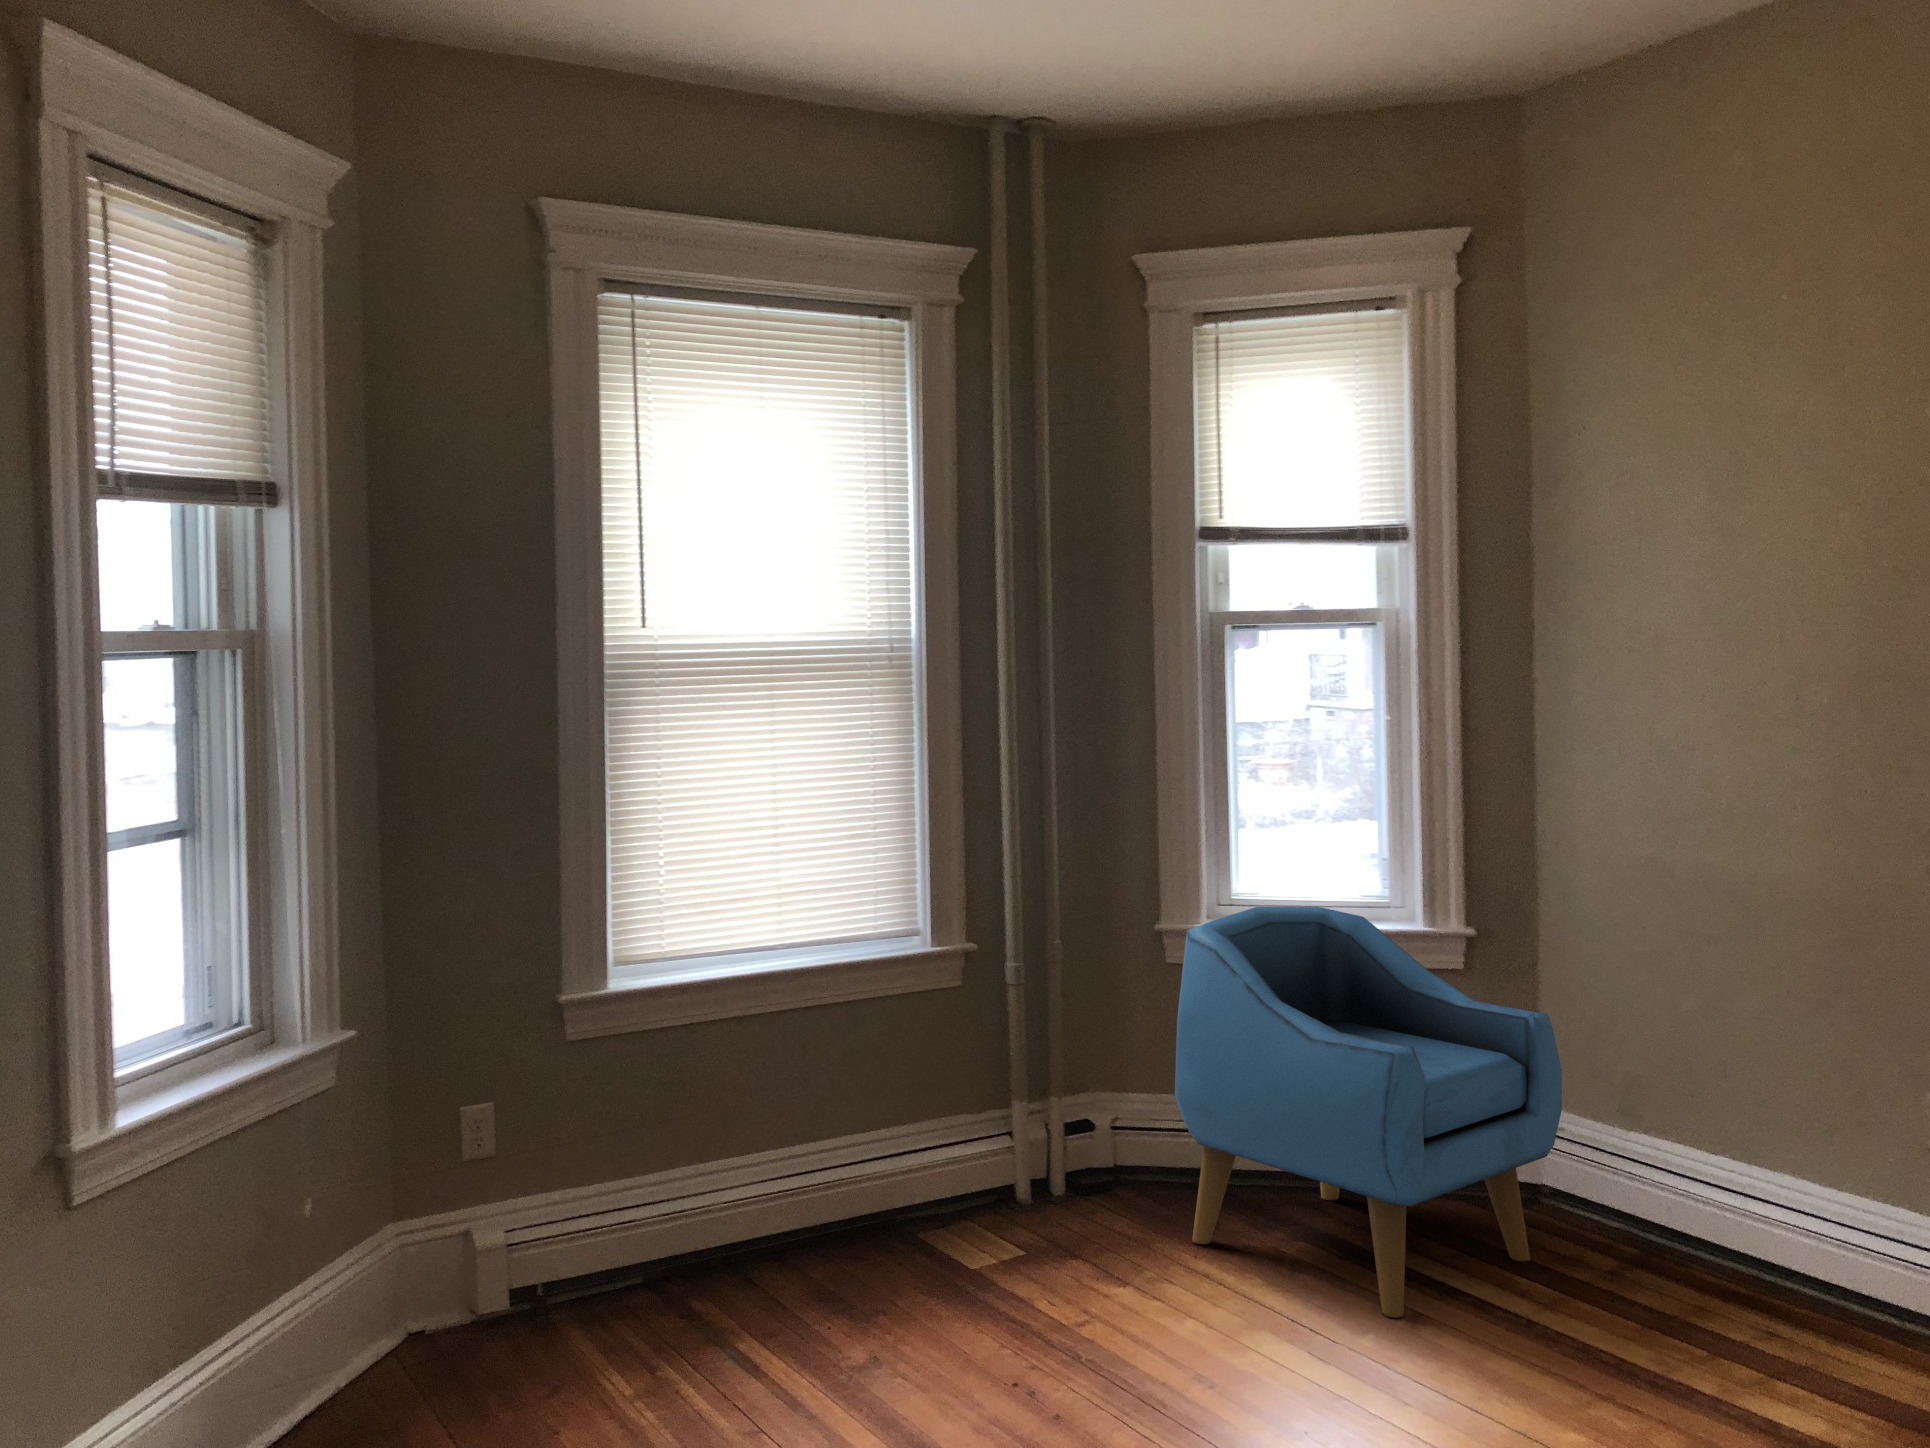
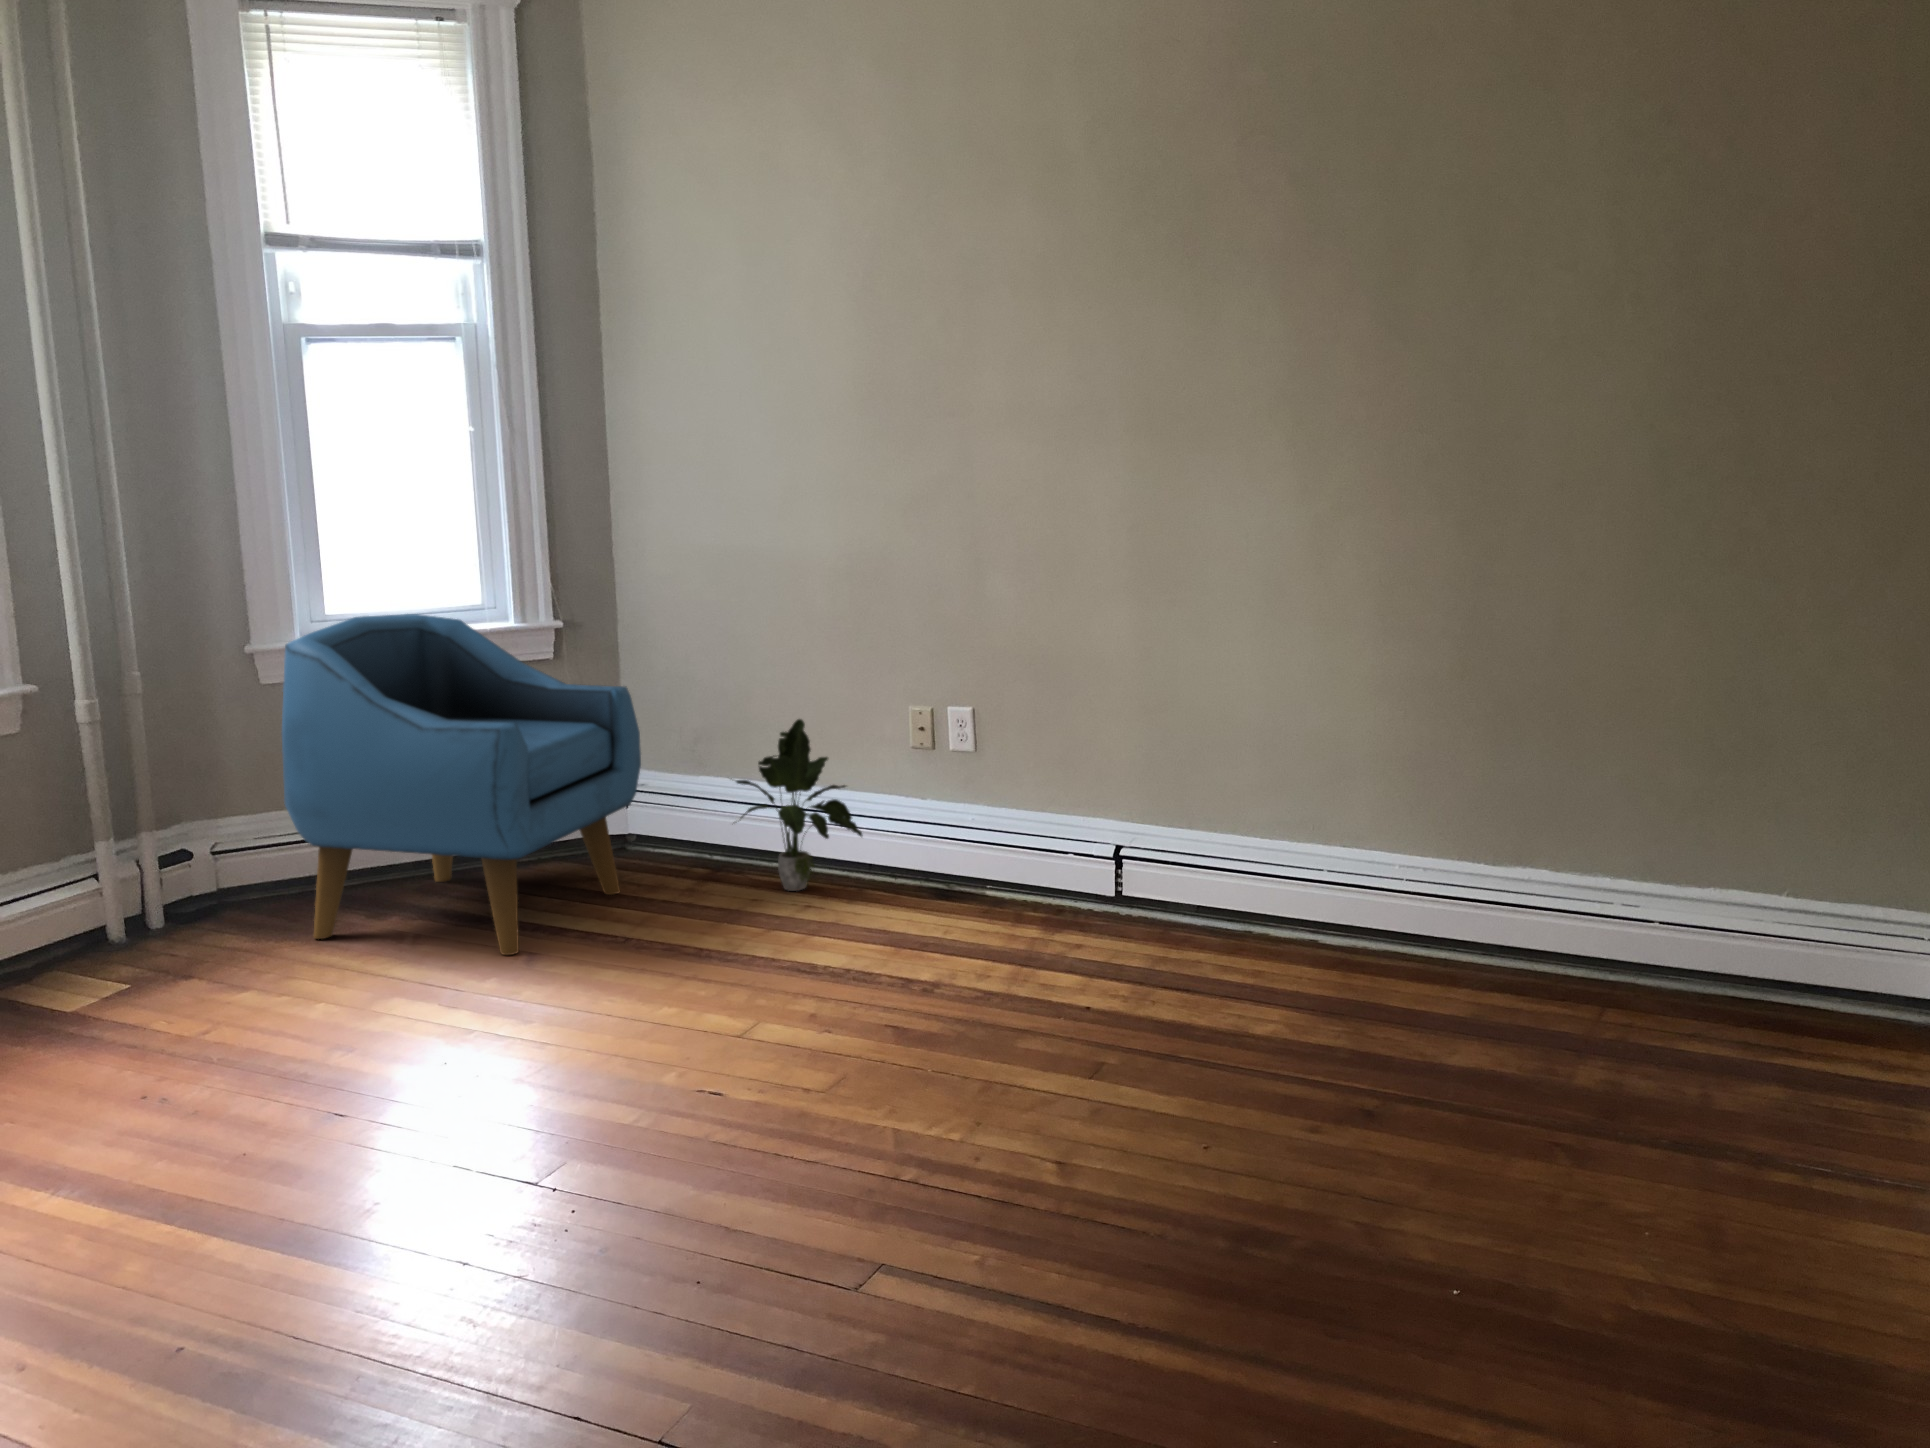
potted plant: none [1675,1085,1874,1314] -> present [736,719,863,891]

